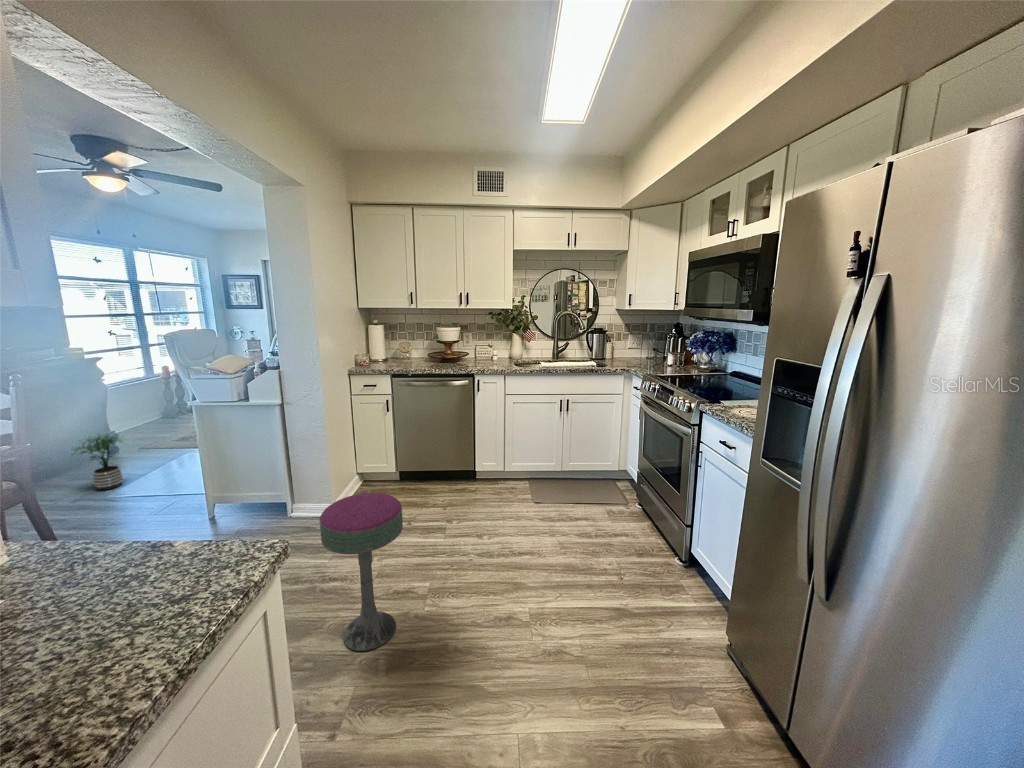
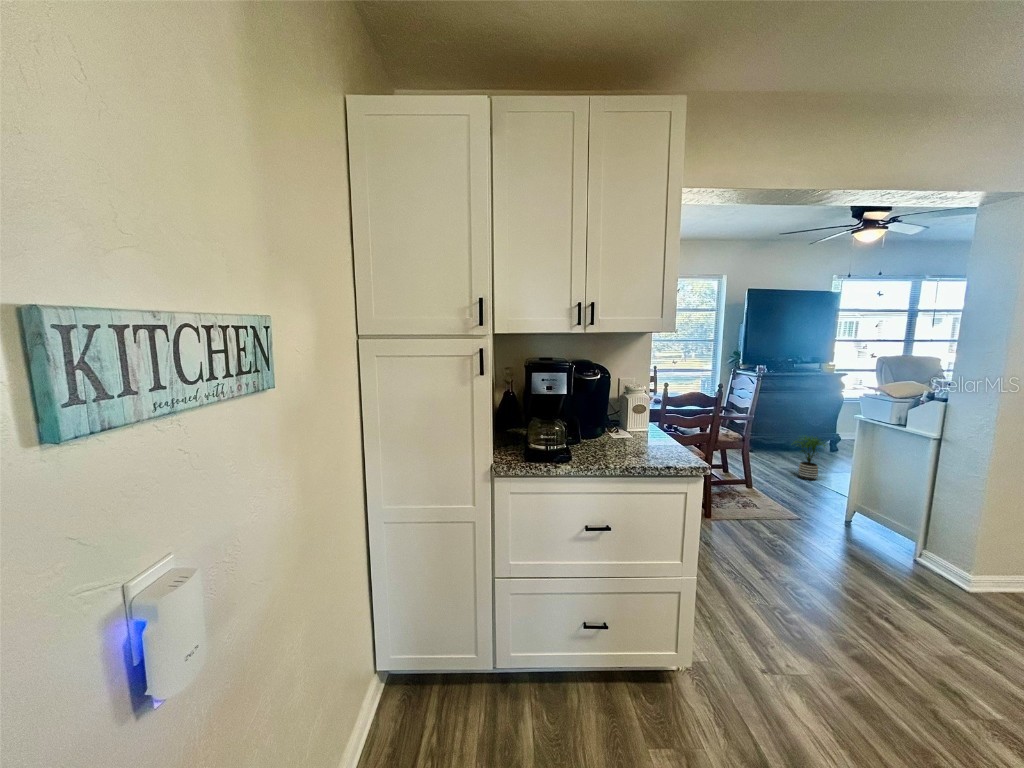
bar stool: present [319,493,403,651] -> none [833,518,945,692]

